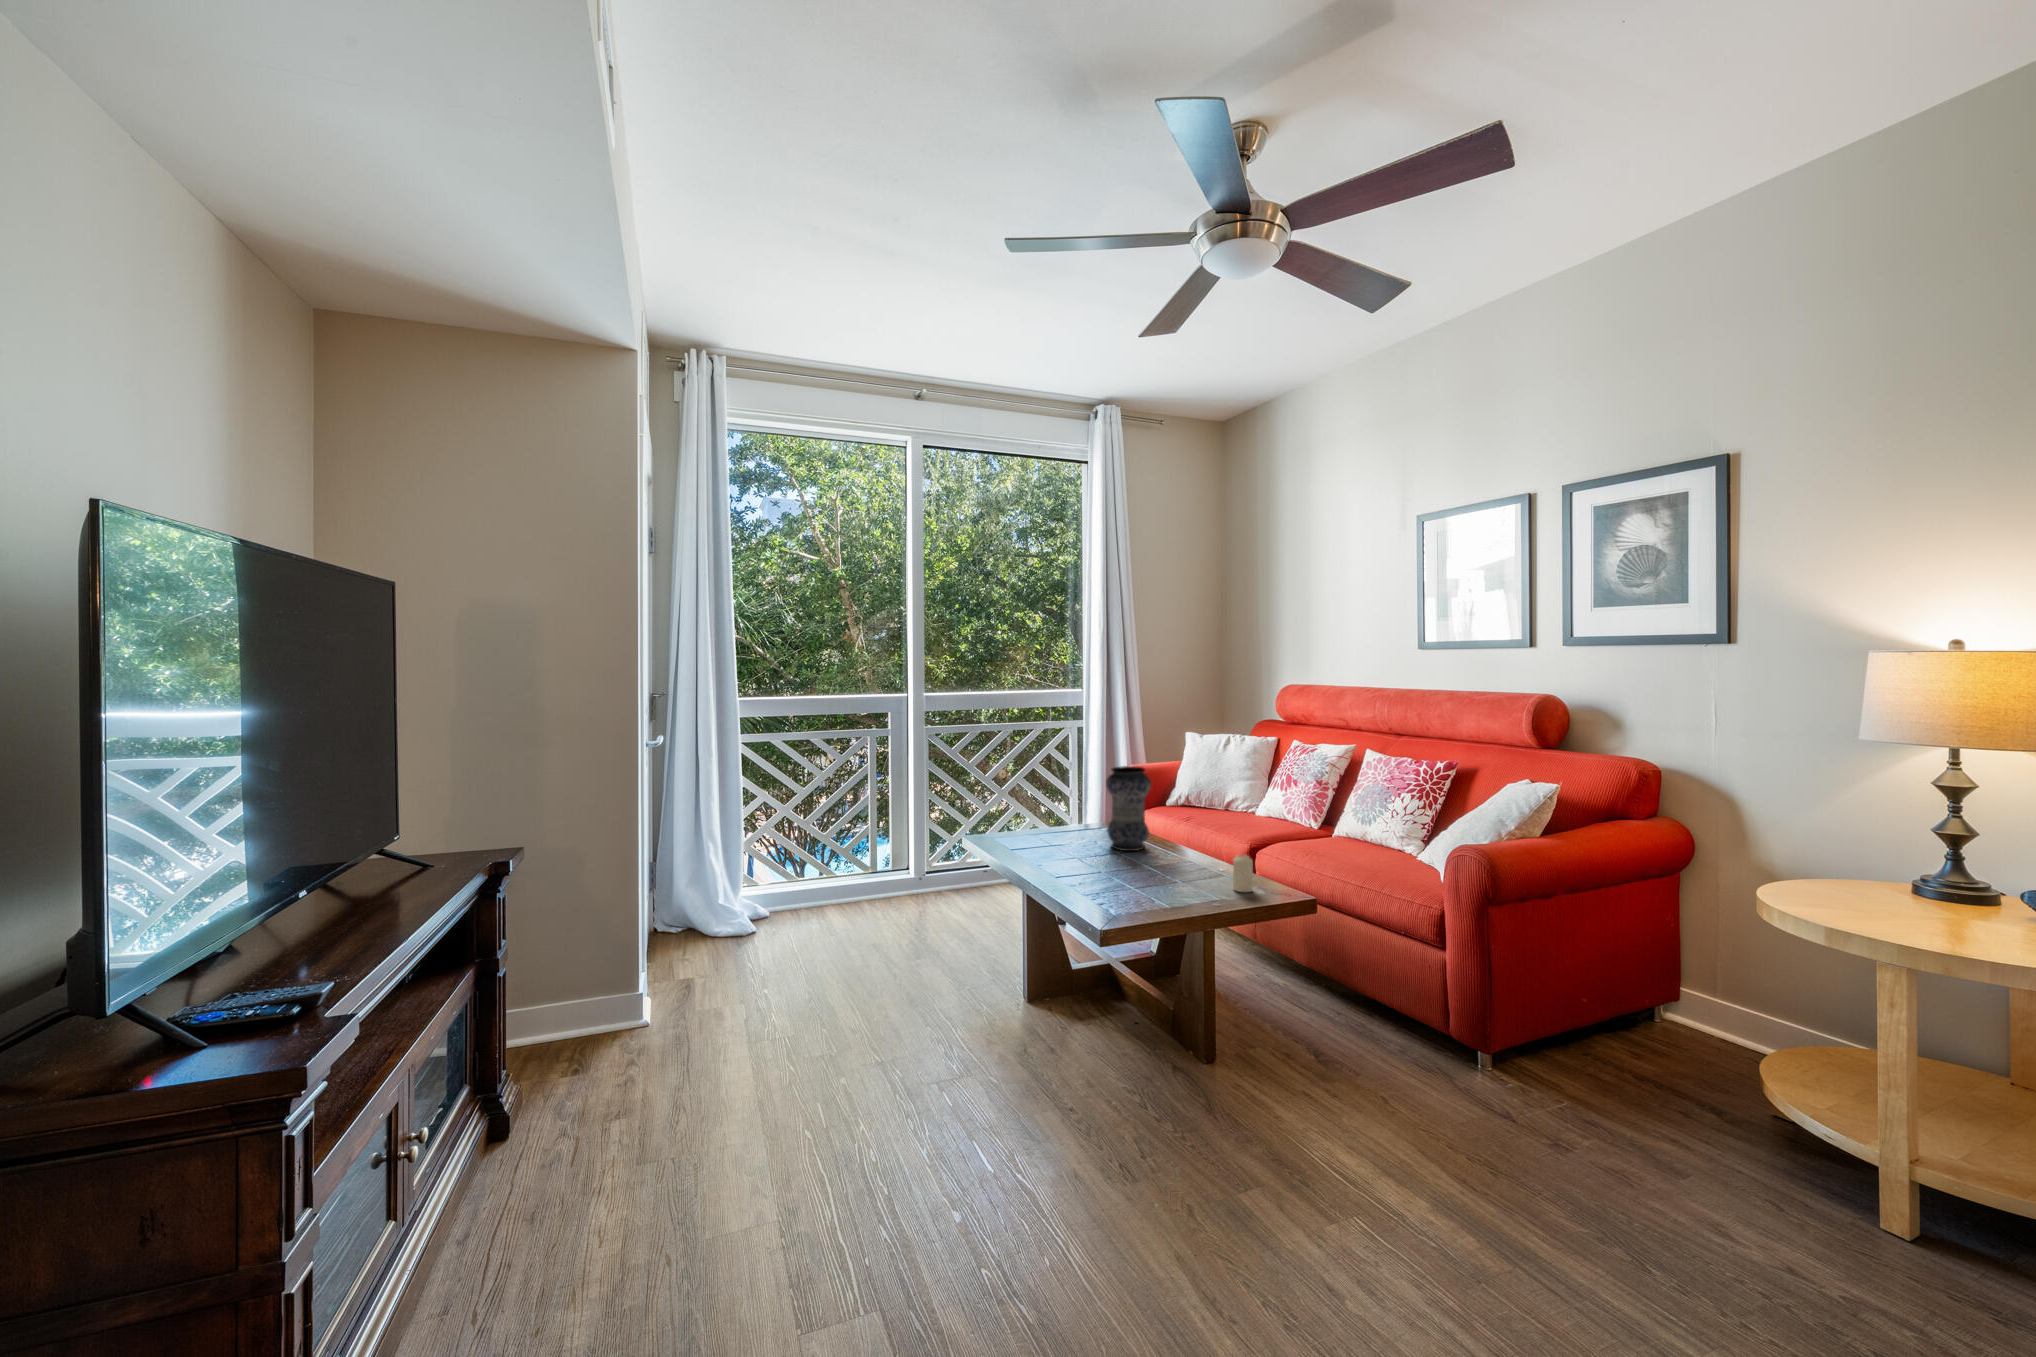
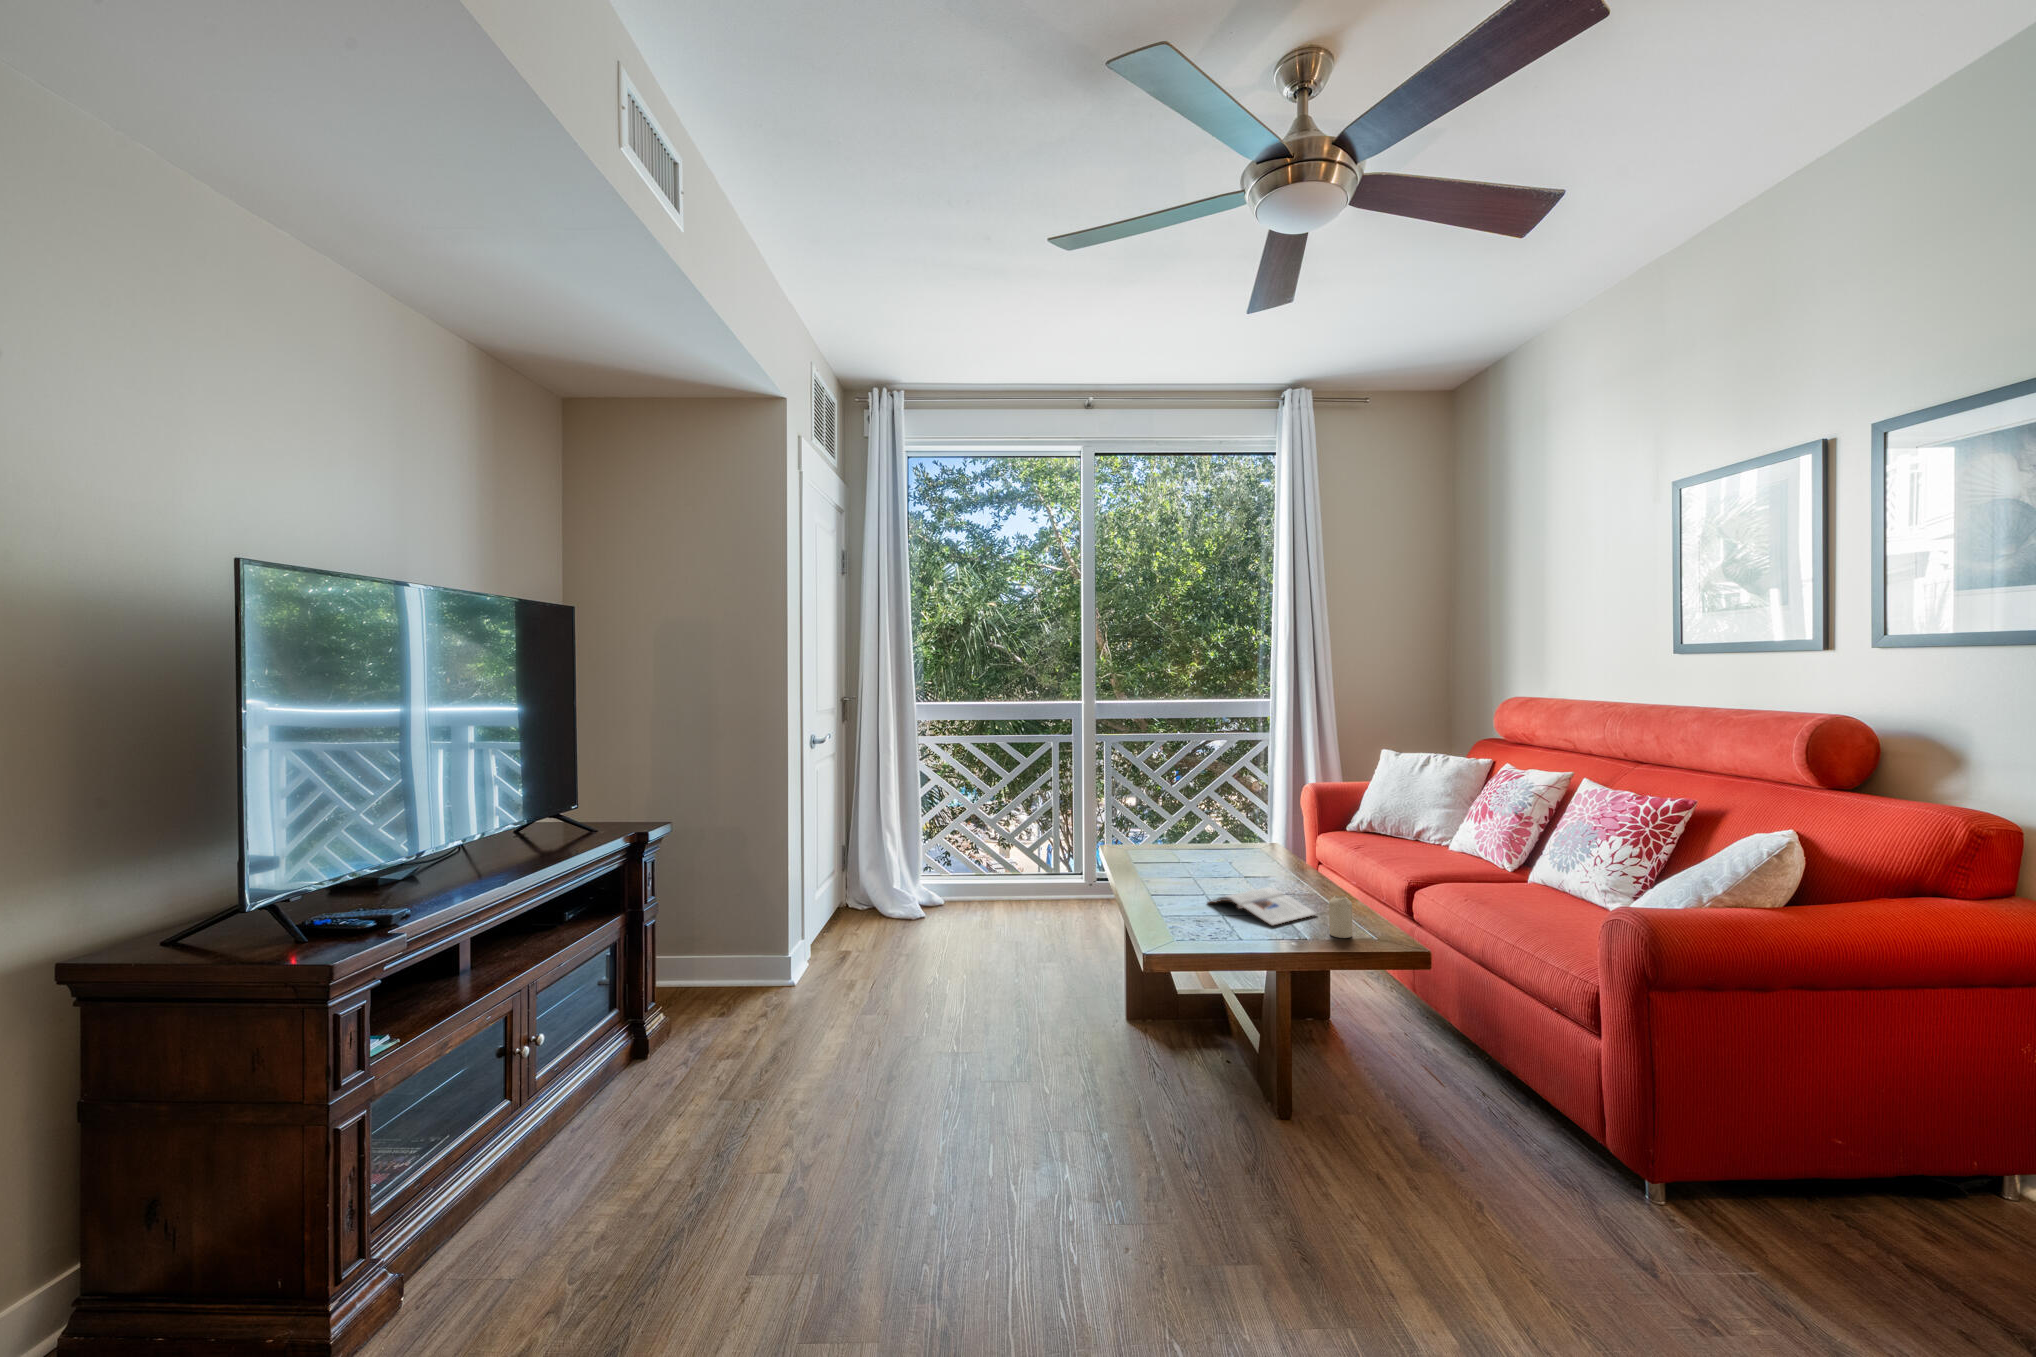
vase: present [1106,766,1151,851] -> none [1228,788,1278,879]
magazine: none [1111,856,1212,888] -> present [1209,888,1317,926]

